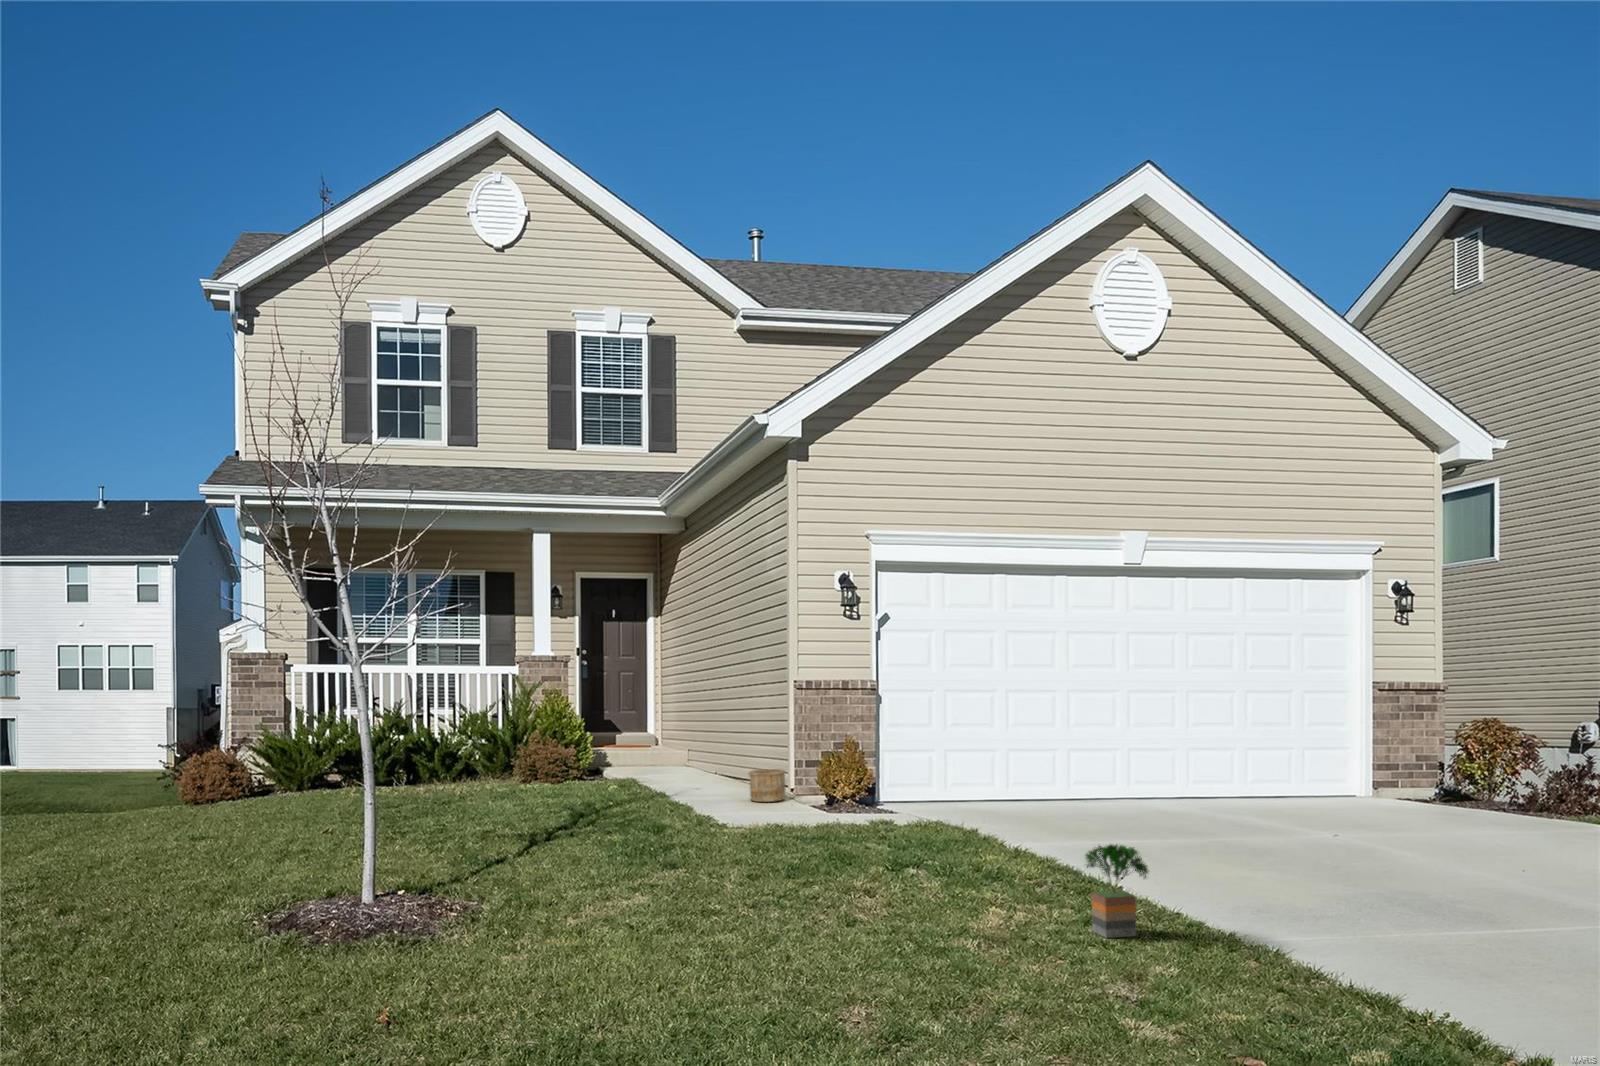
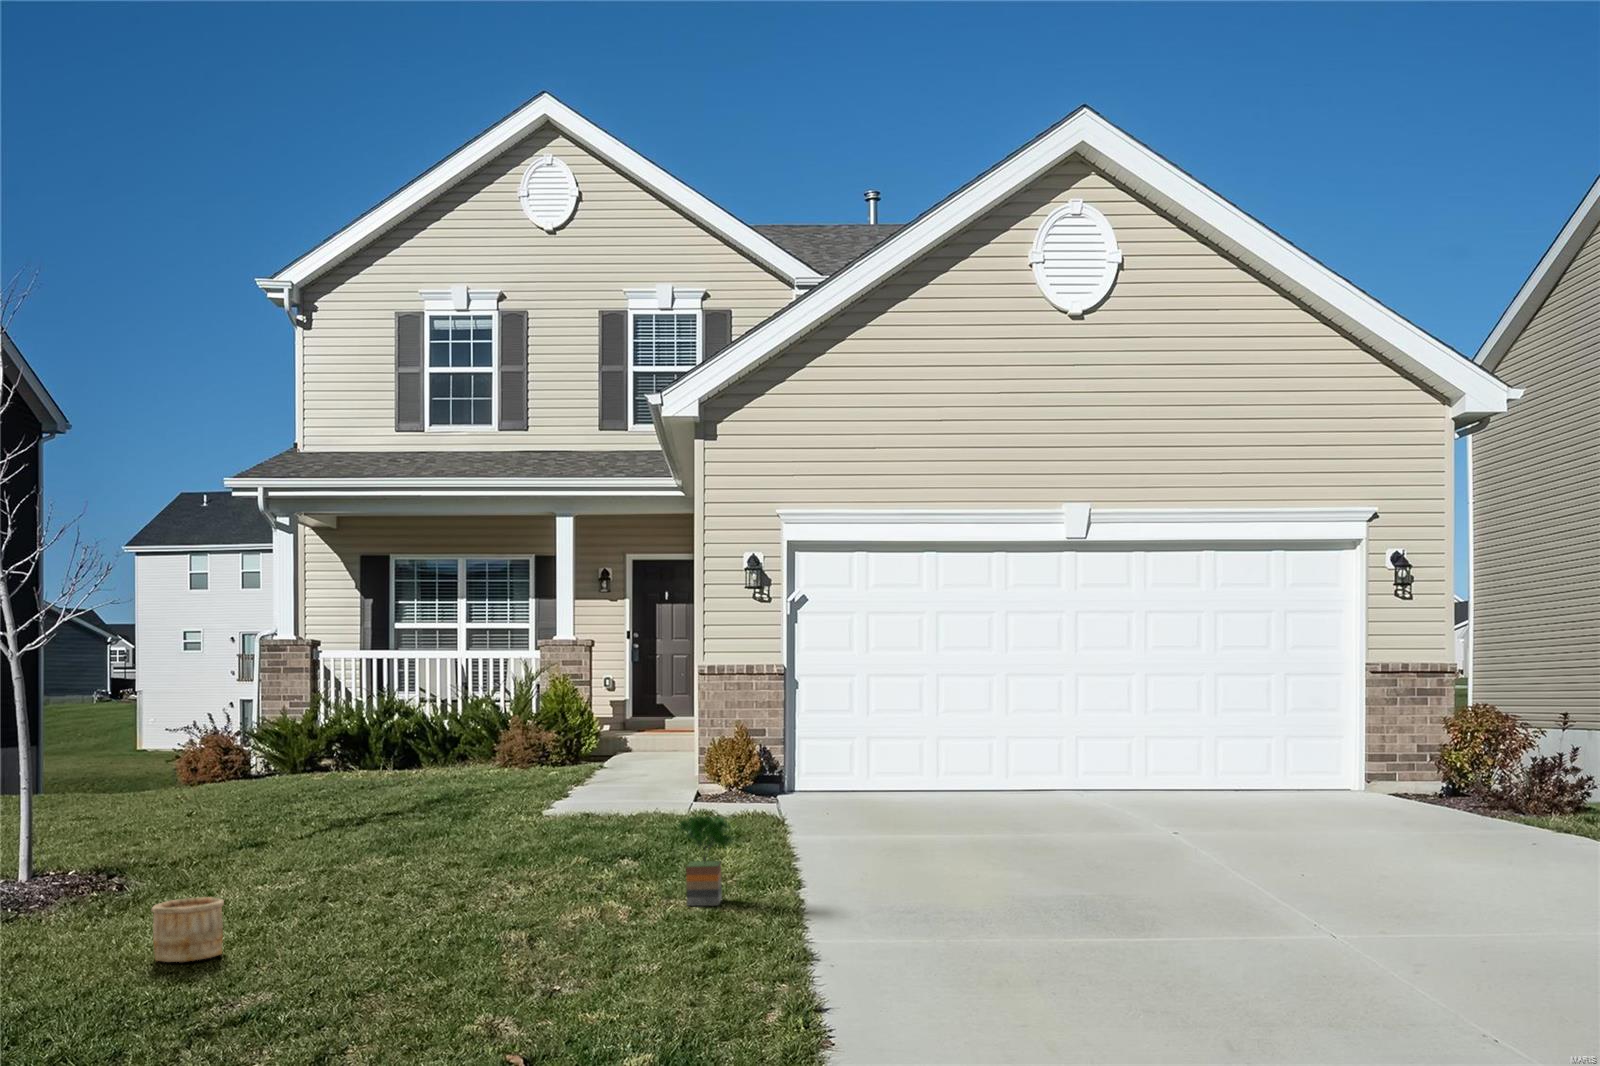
wooden bucket: present [749,769,785,802] -> present [151,897,224,962]

